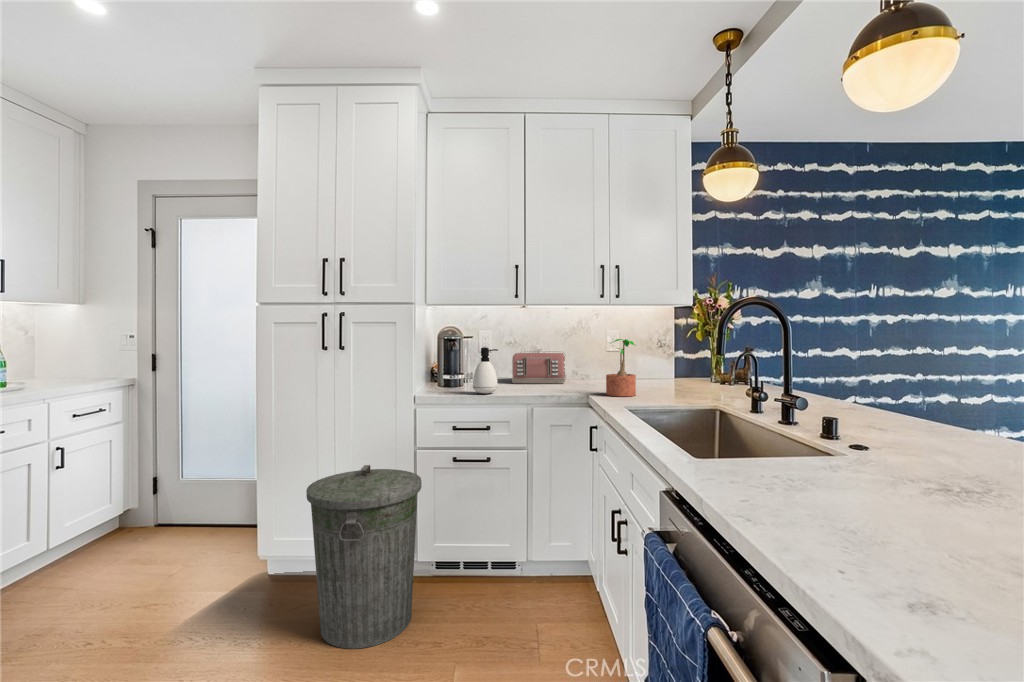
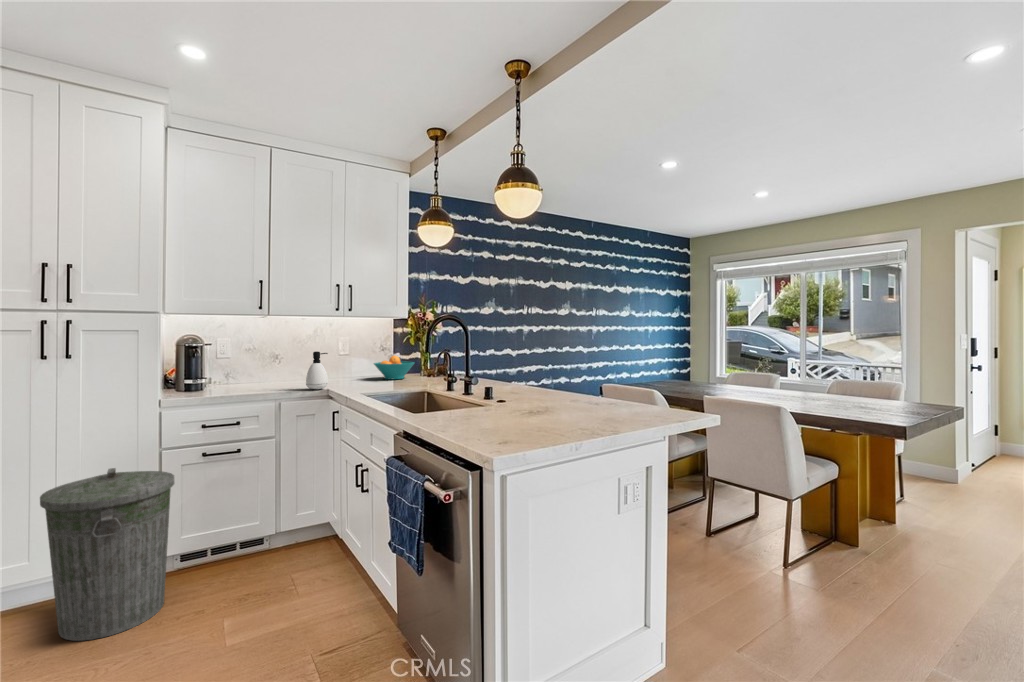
potted plant: present [606,339,636,396] -> none [344,346,369,390]
soap dispenser: present [473,347,498,394] -> present [306,351,328,389]
toaster: present [512,353,566,383] -> none [253,355,304,384]
fruit bowl: none [646,354,702,385] -> present [374,356,414,379]

